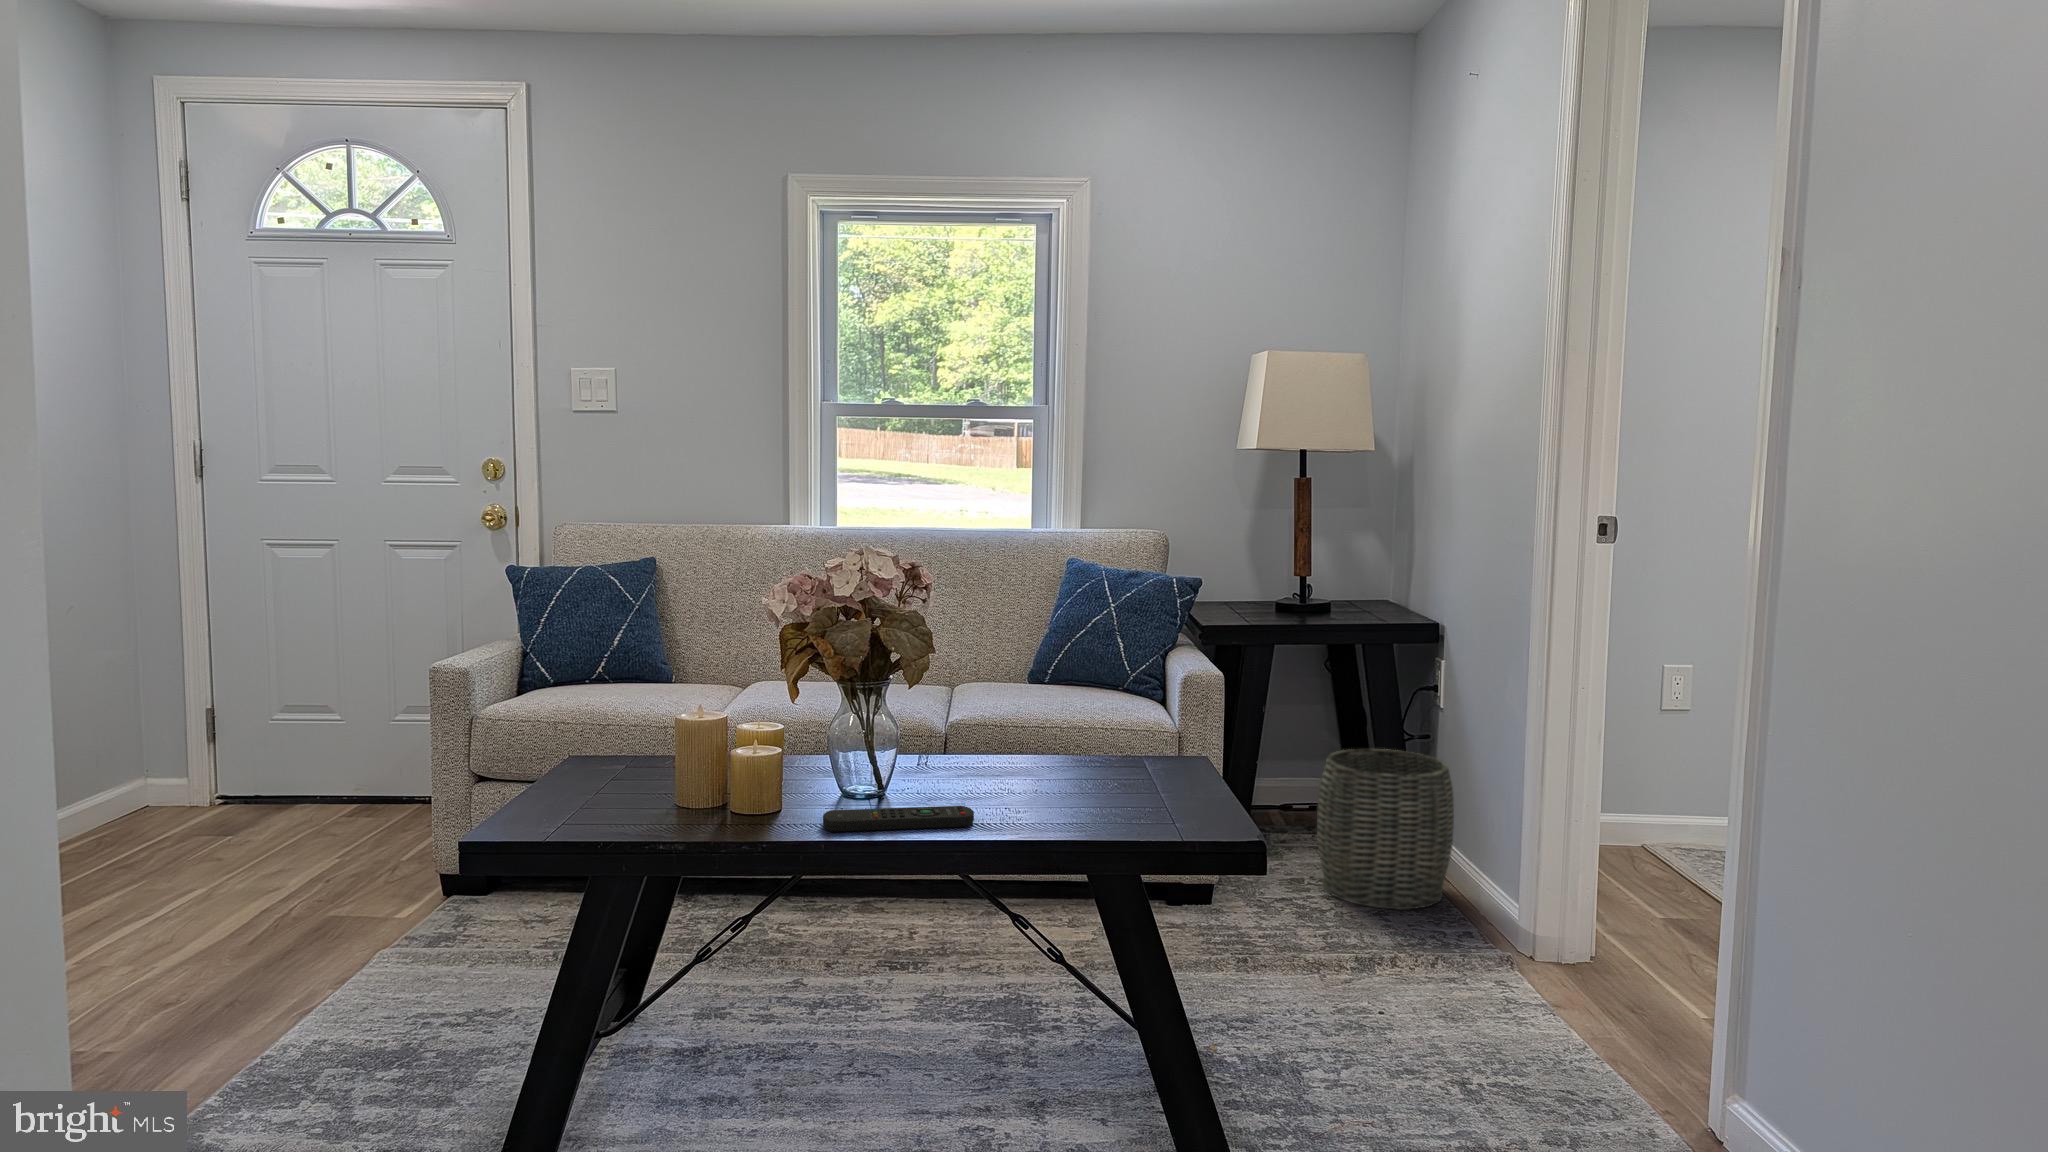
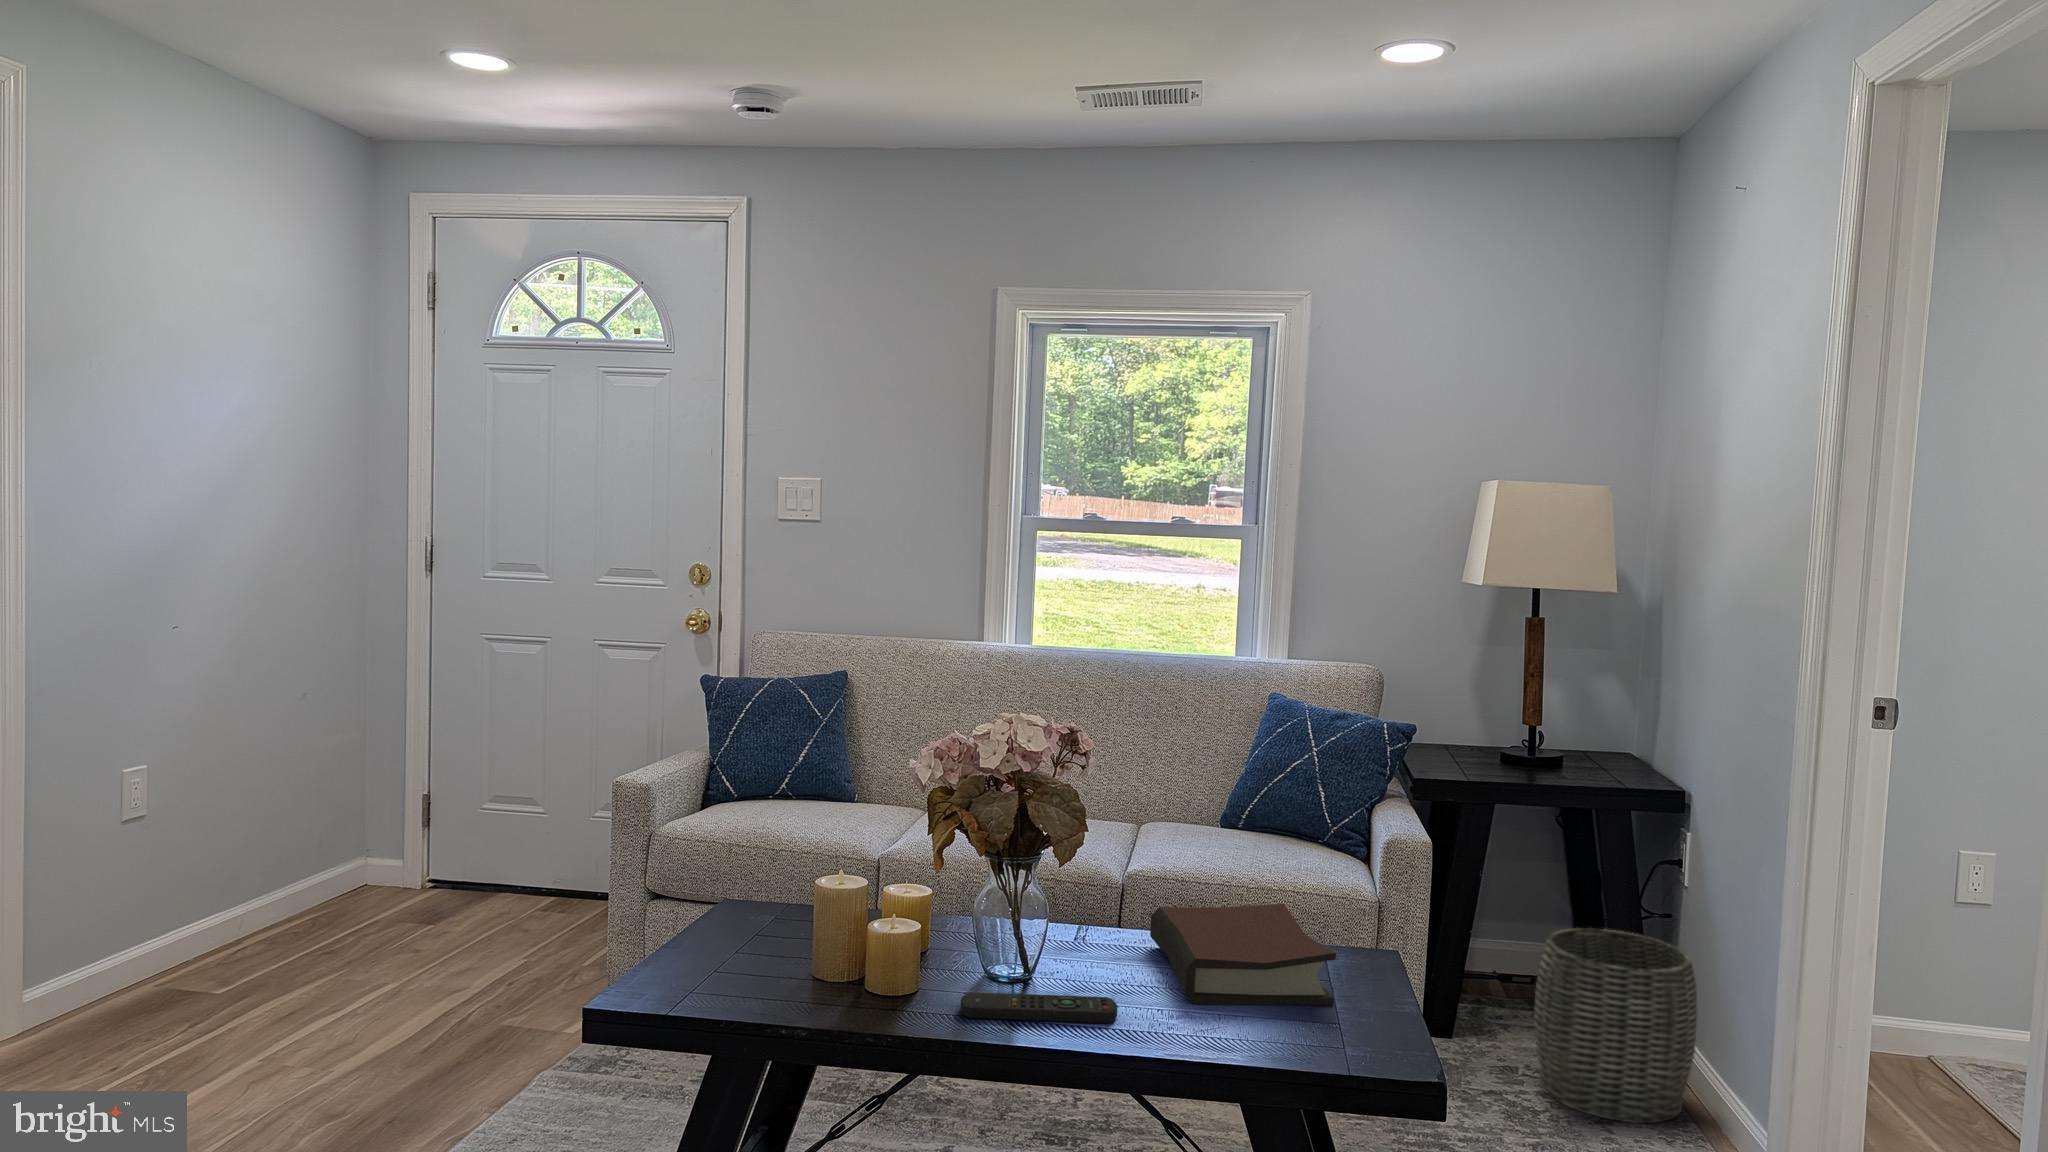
hardback book: none [990,723,1169,808] -> present [1150,904,1336,1005]

